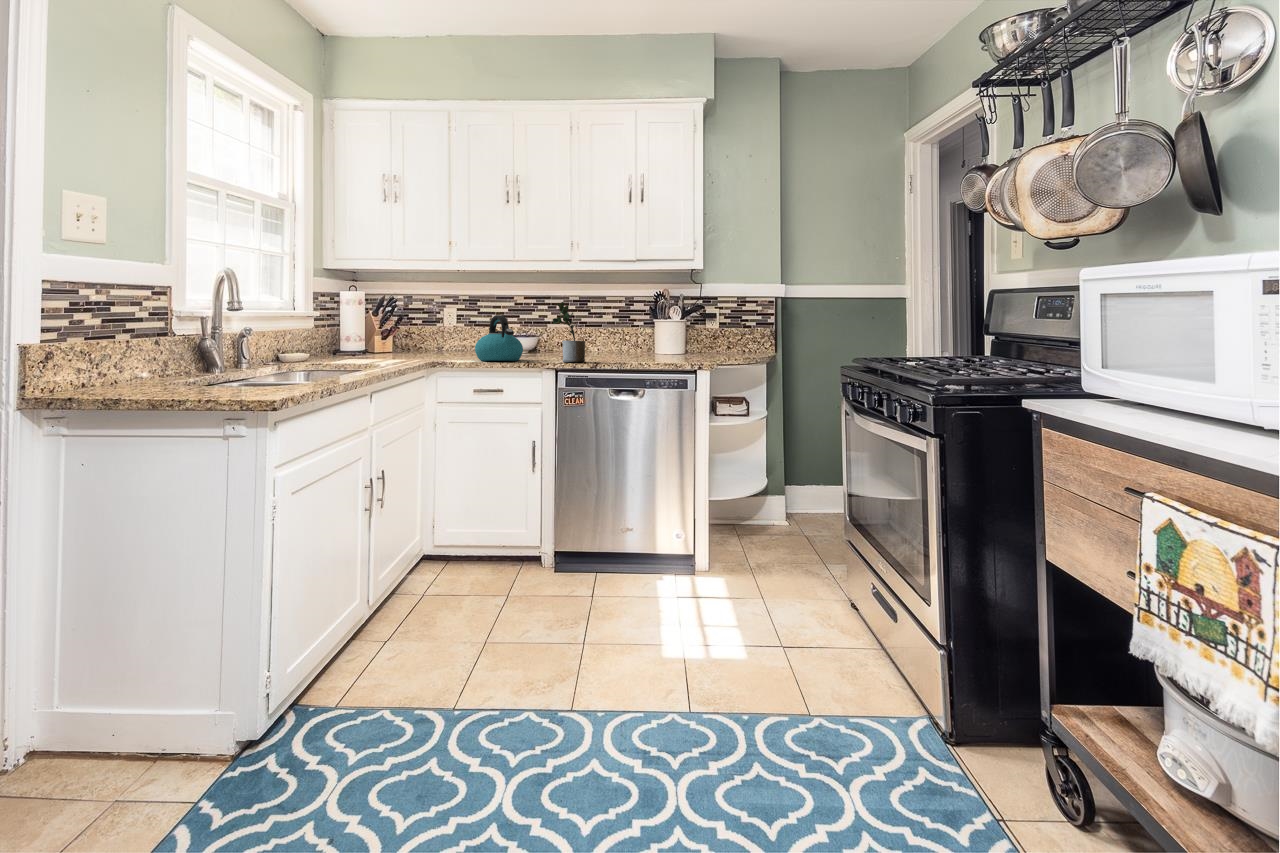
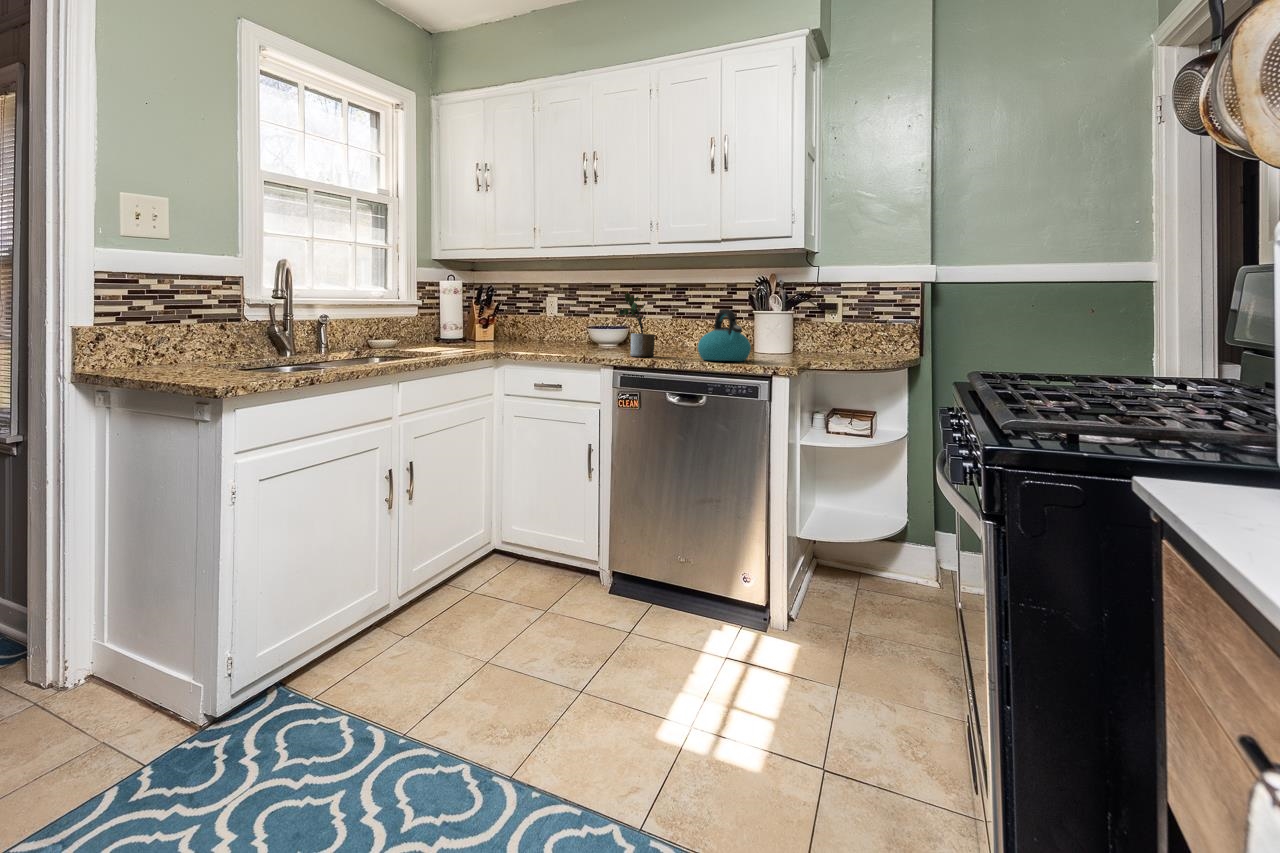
kettle: present [475,315,523,361] -> present [698,309,751,361]

